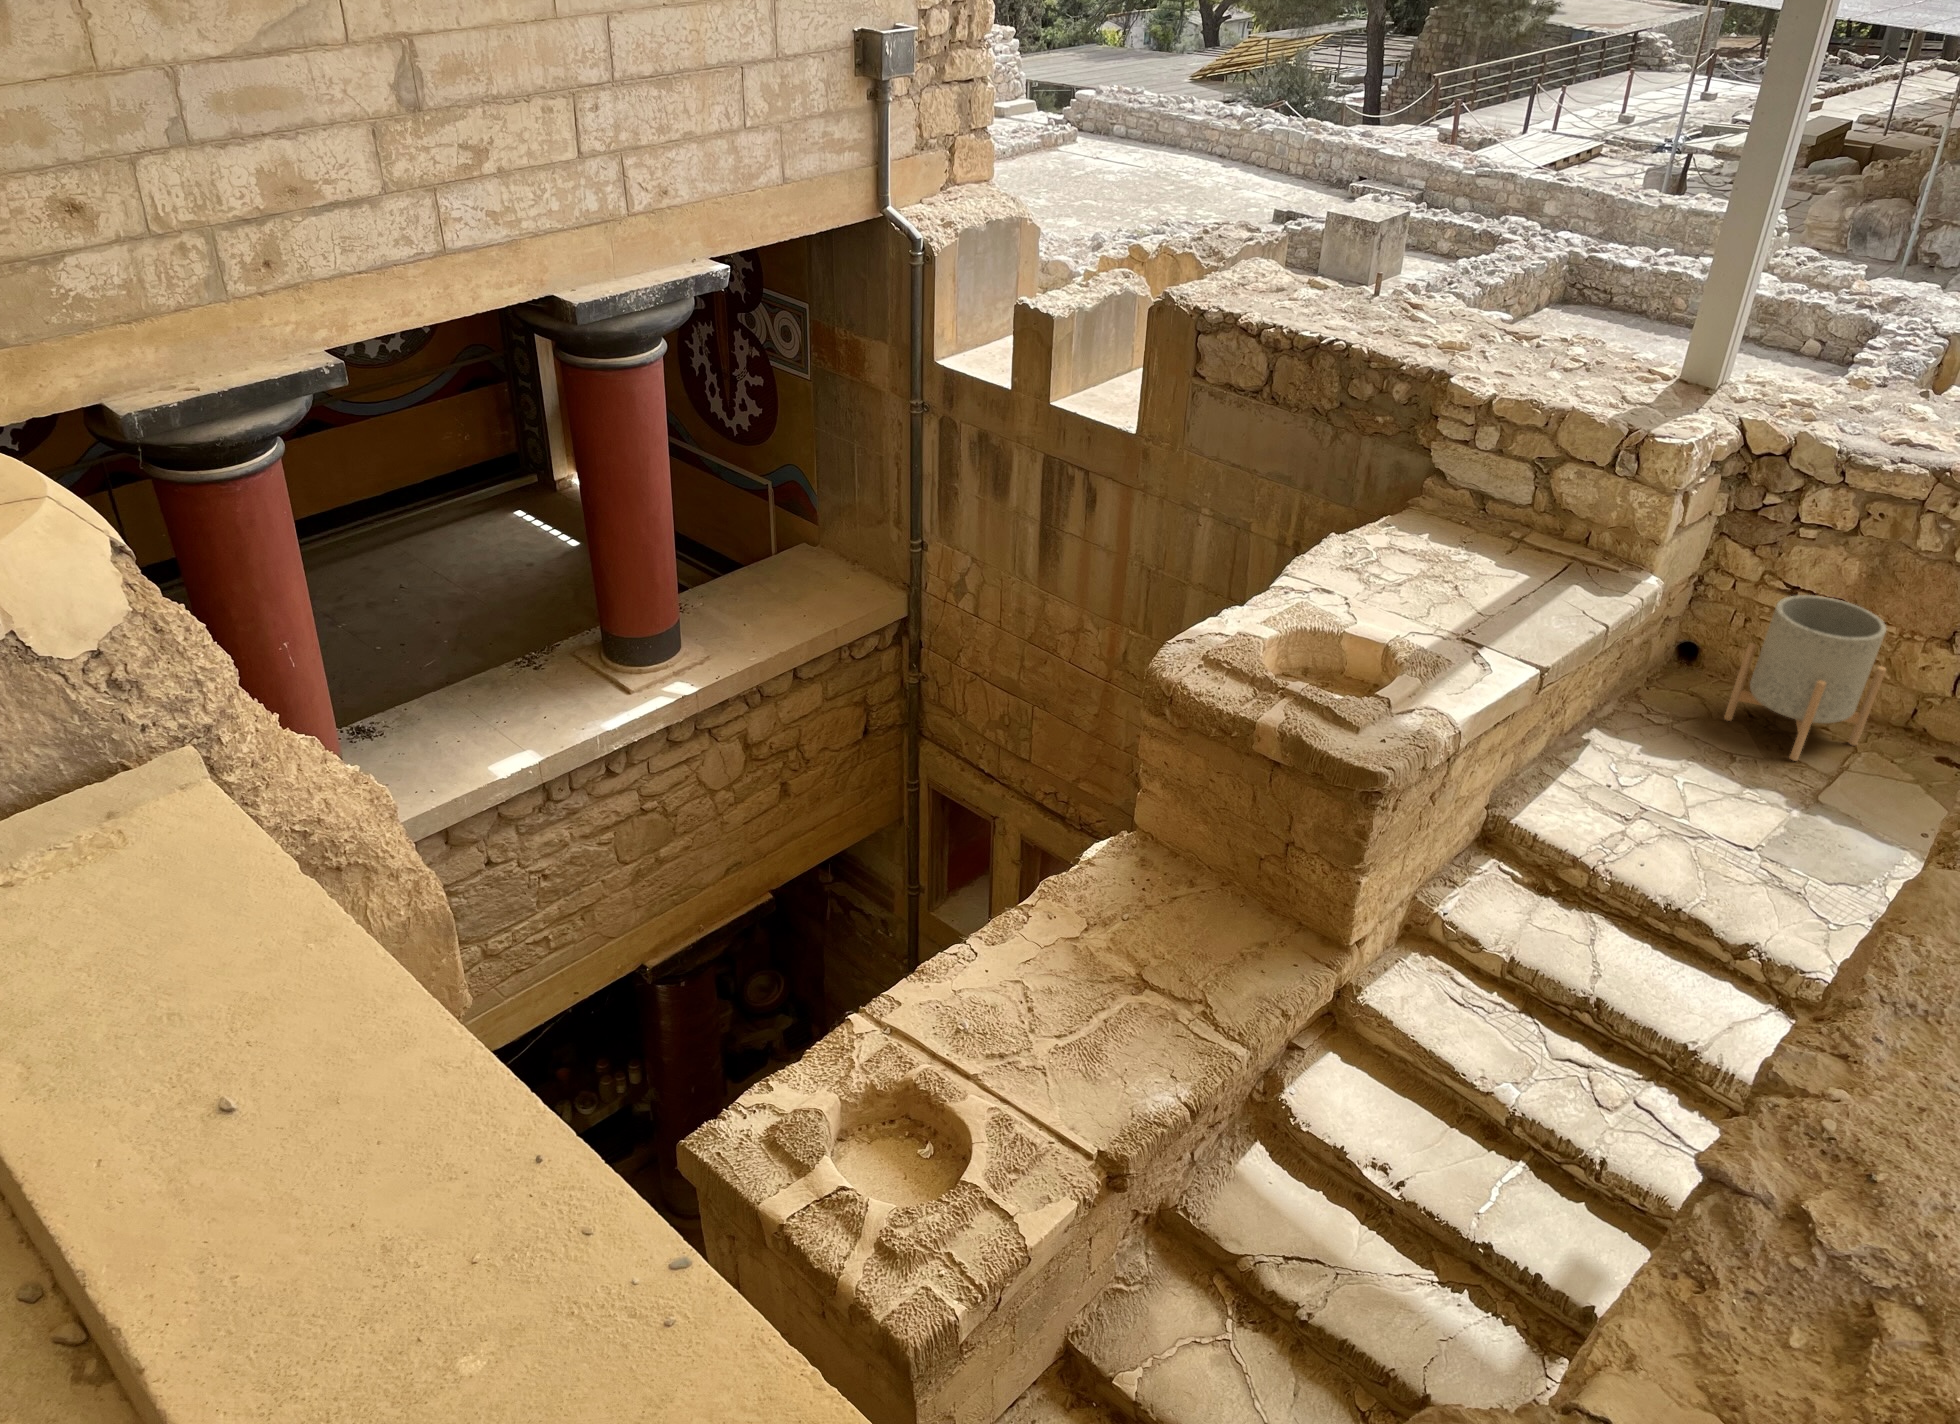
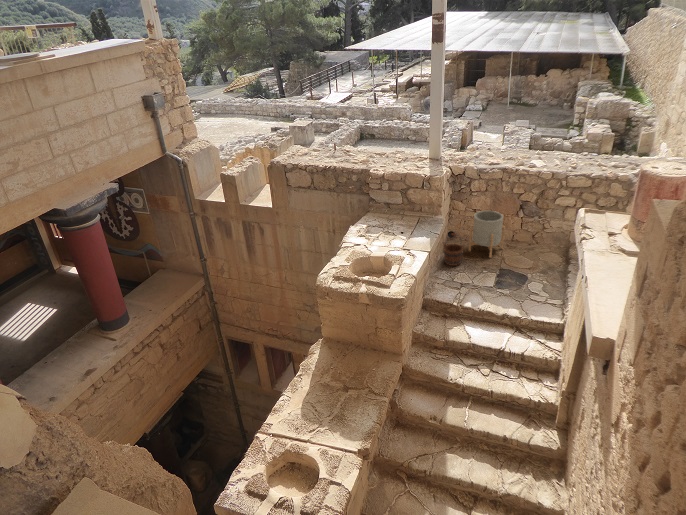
wooden bucket: none [1619,639,1705,751] -> present [443,233,464,266]

